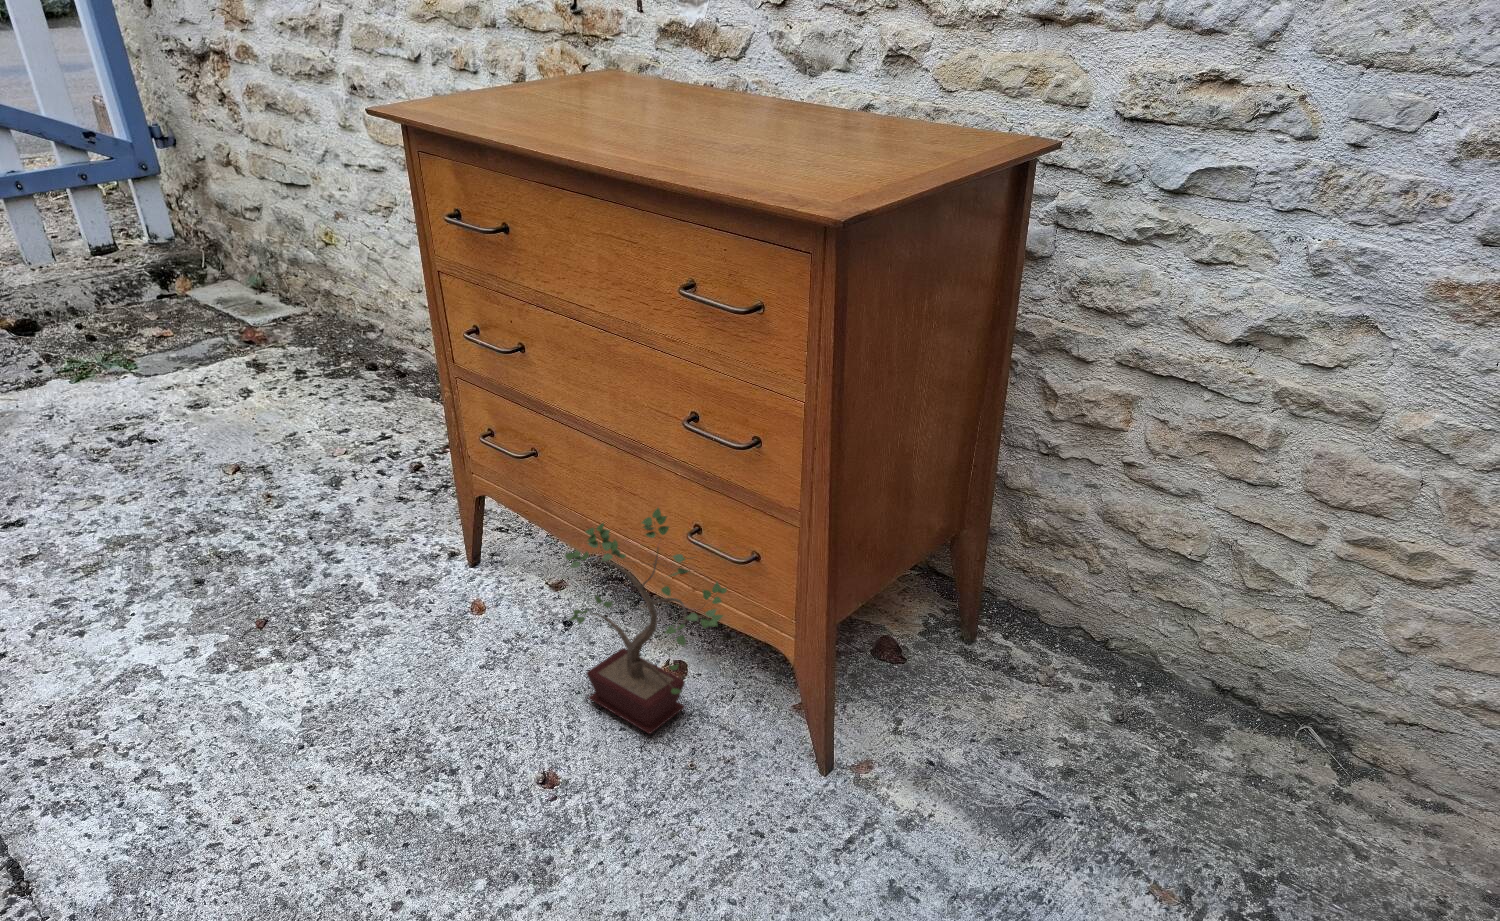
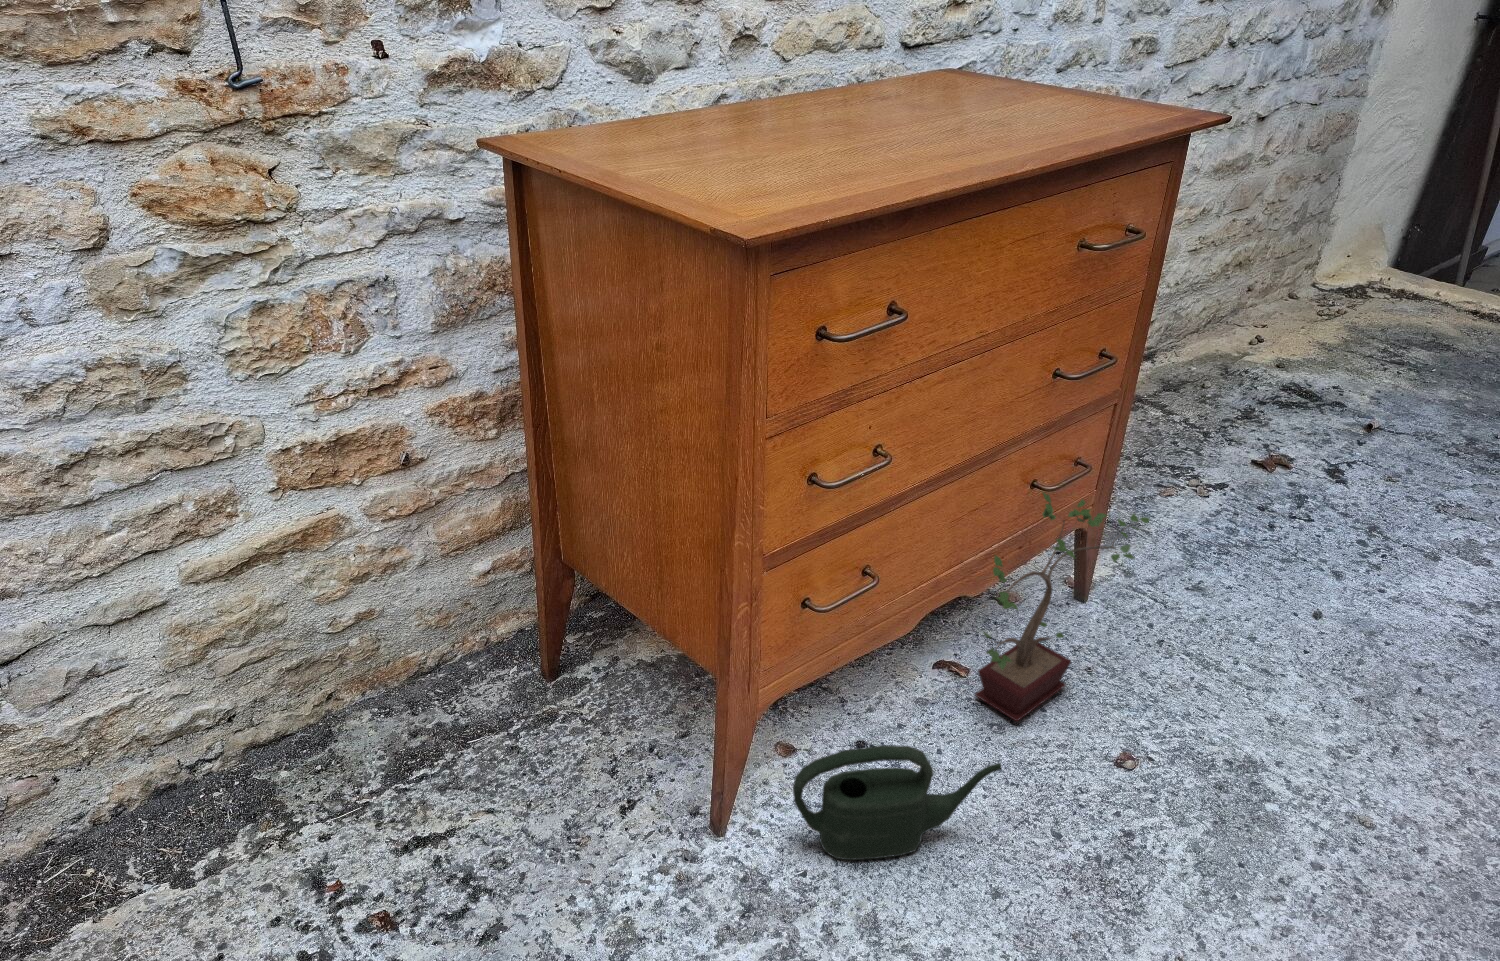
watering can: none [422,528,469,647] -> present [793,745,1001,860]

